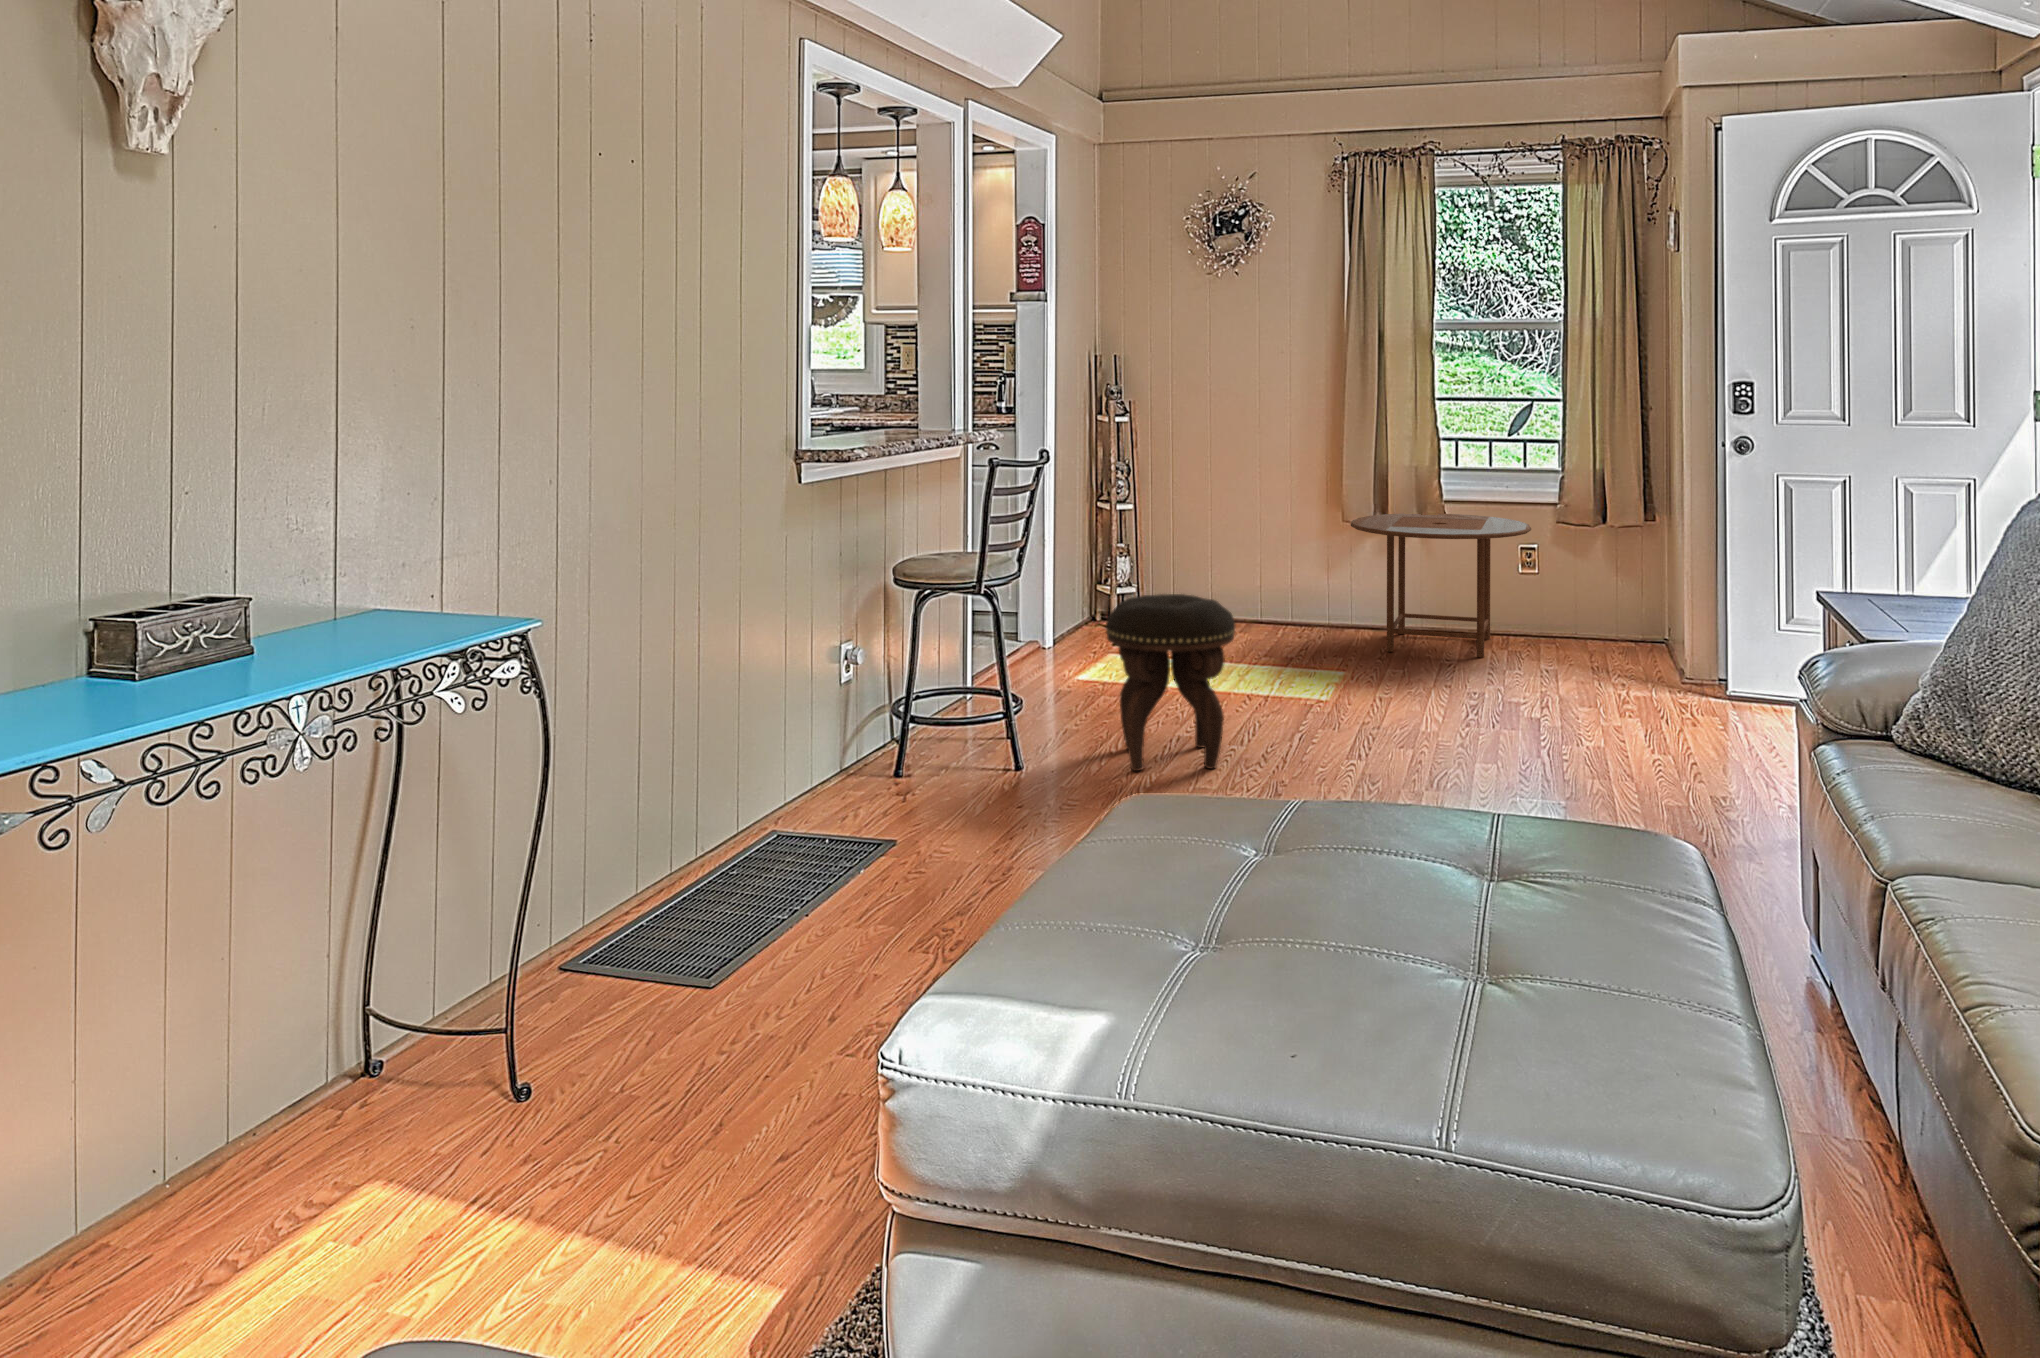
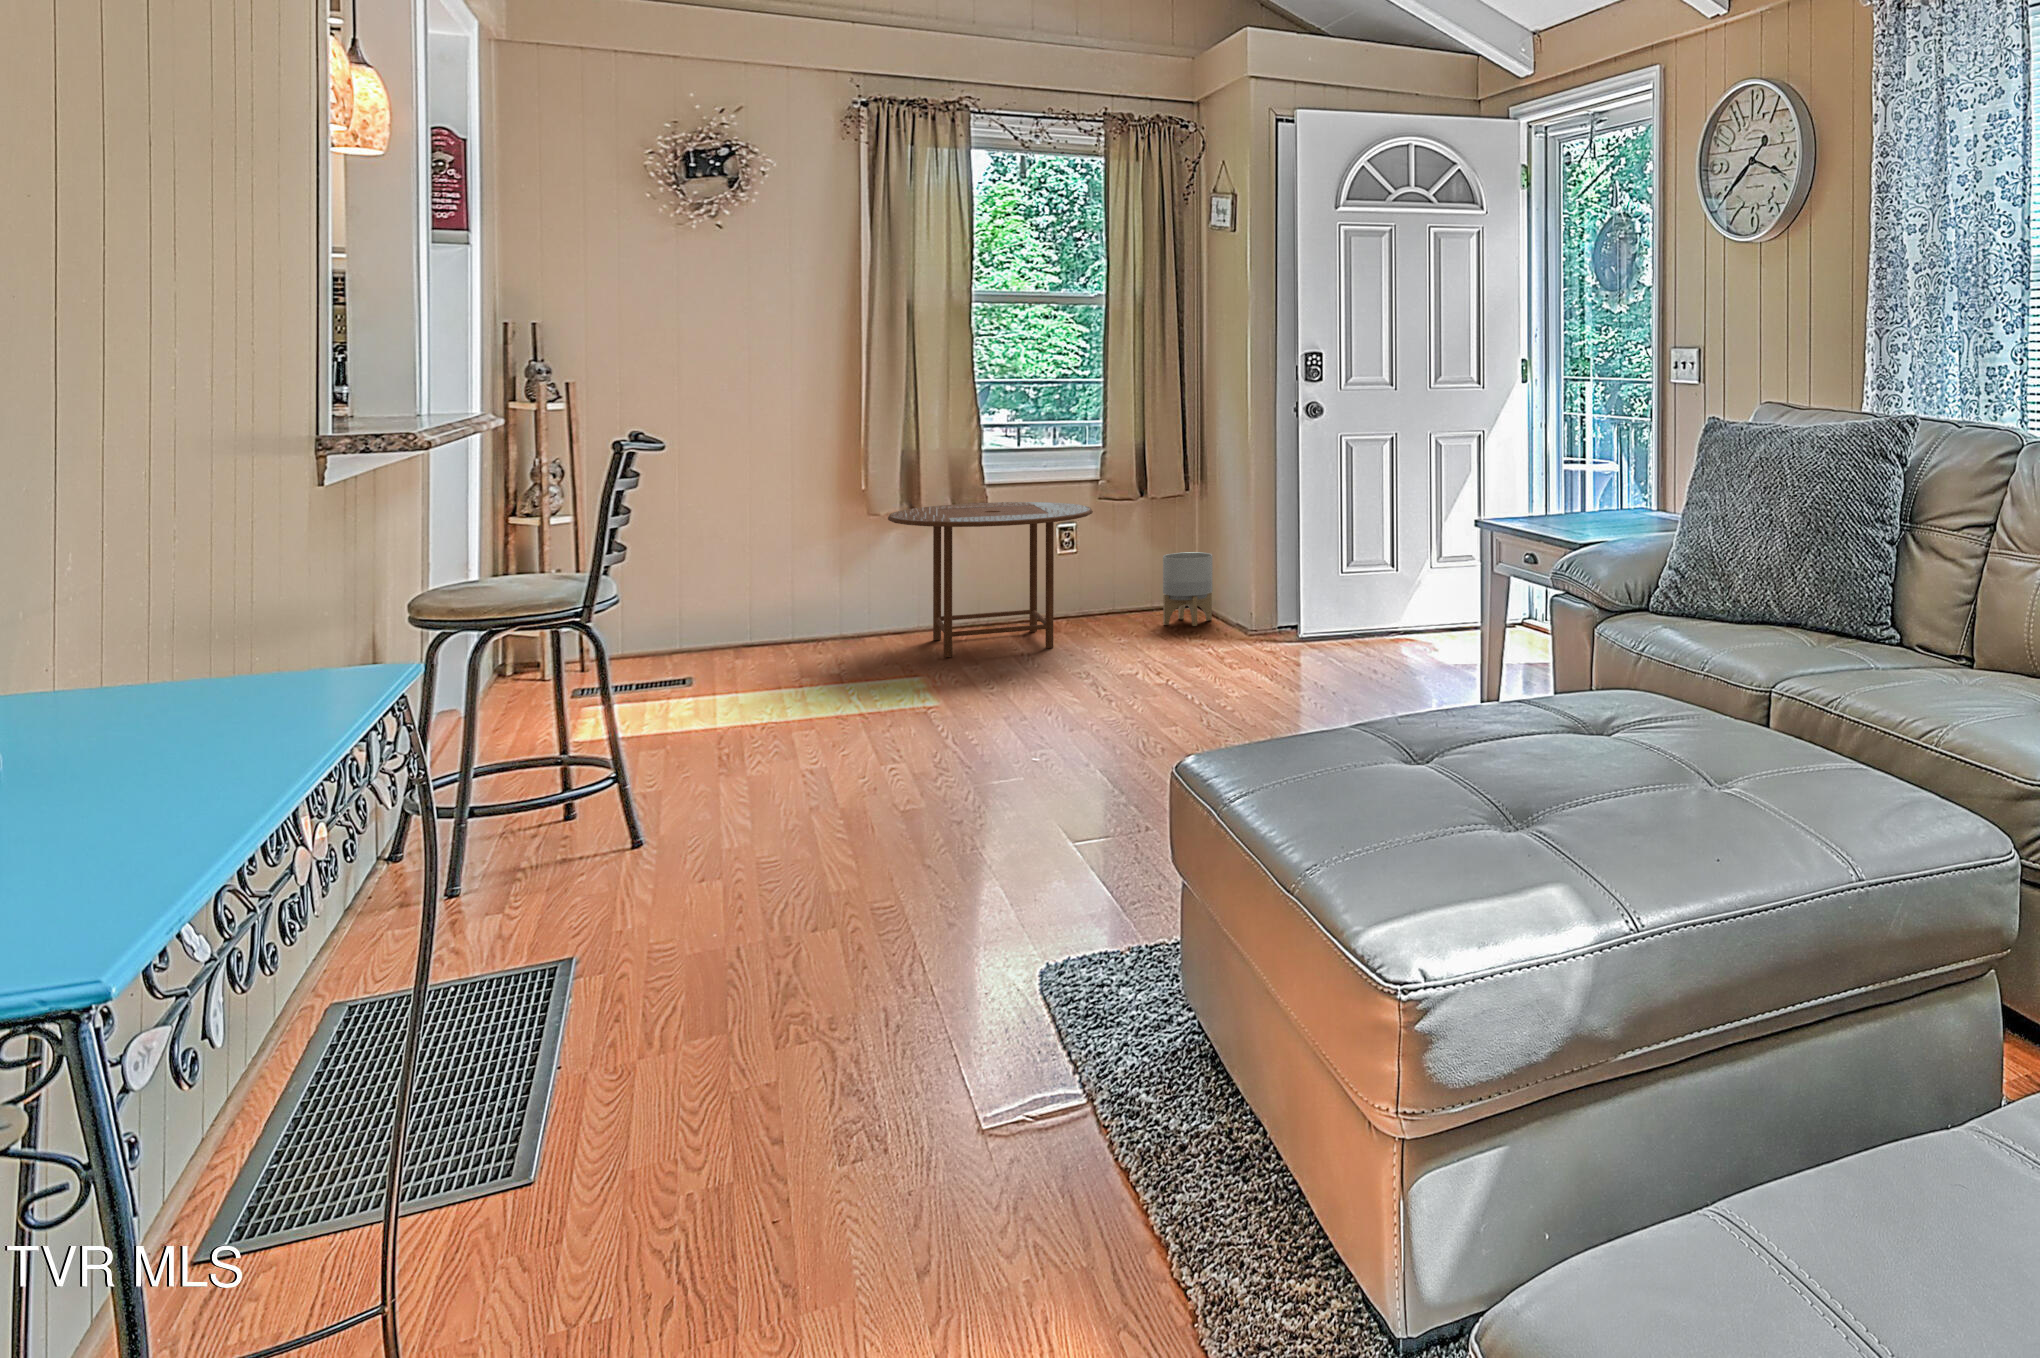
planter: none [1609,580,1661,658] -> present [1163,552,1212,626]
footstool: present [1106,594,1236,771] -> none [752,602,923,819]

